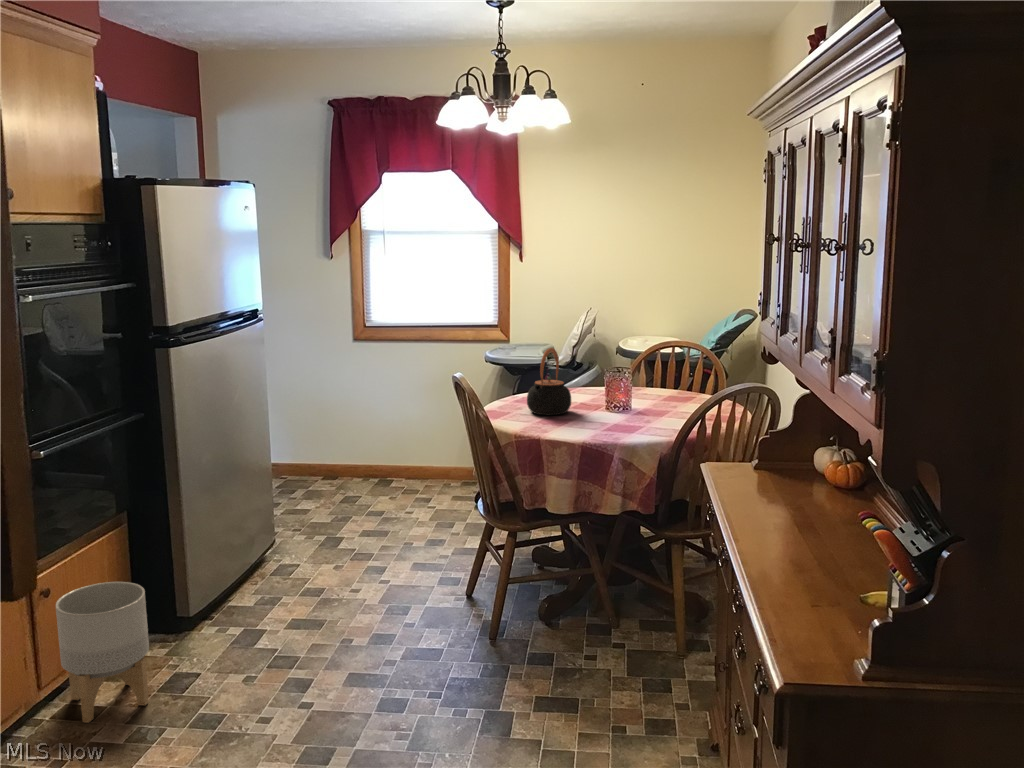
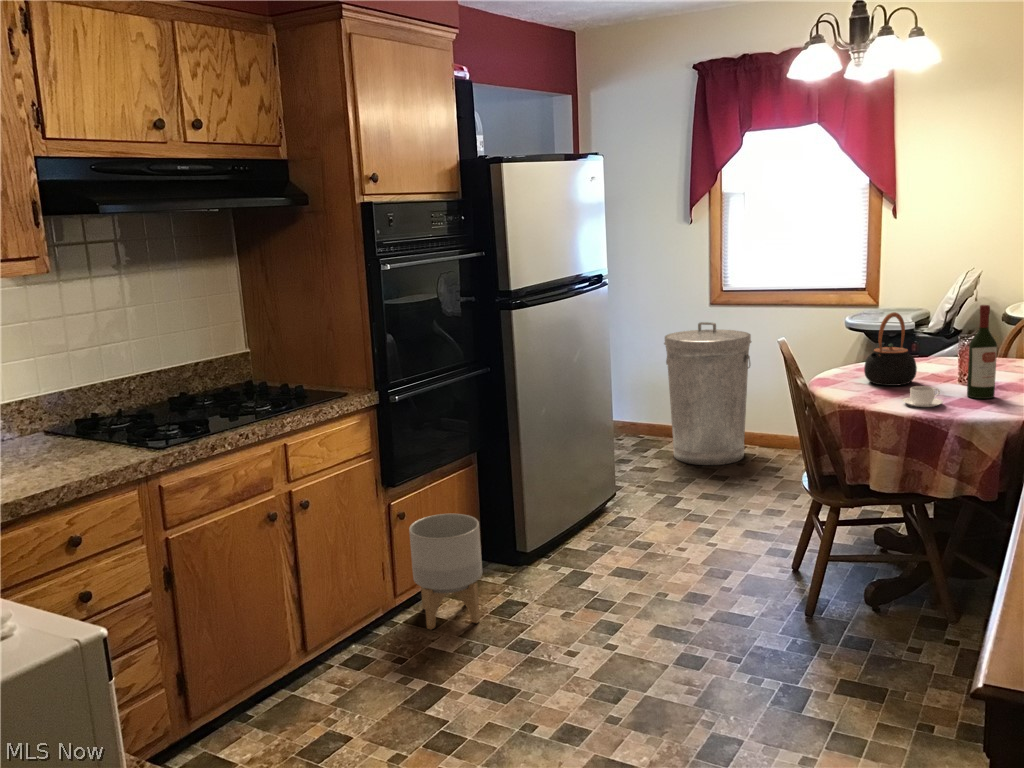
wine bottle: none [617,341,639,424] -> present [967,305,997,399]
trash can: none [310,358,398,502] -> present [664,322,751,465]
coffee cup: none [568,415,602,434] -> present [903,386,943,407]

